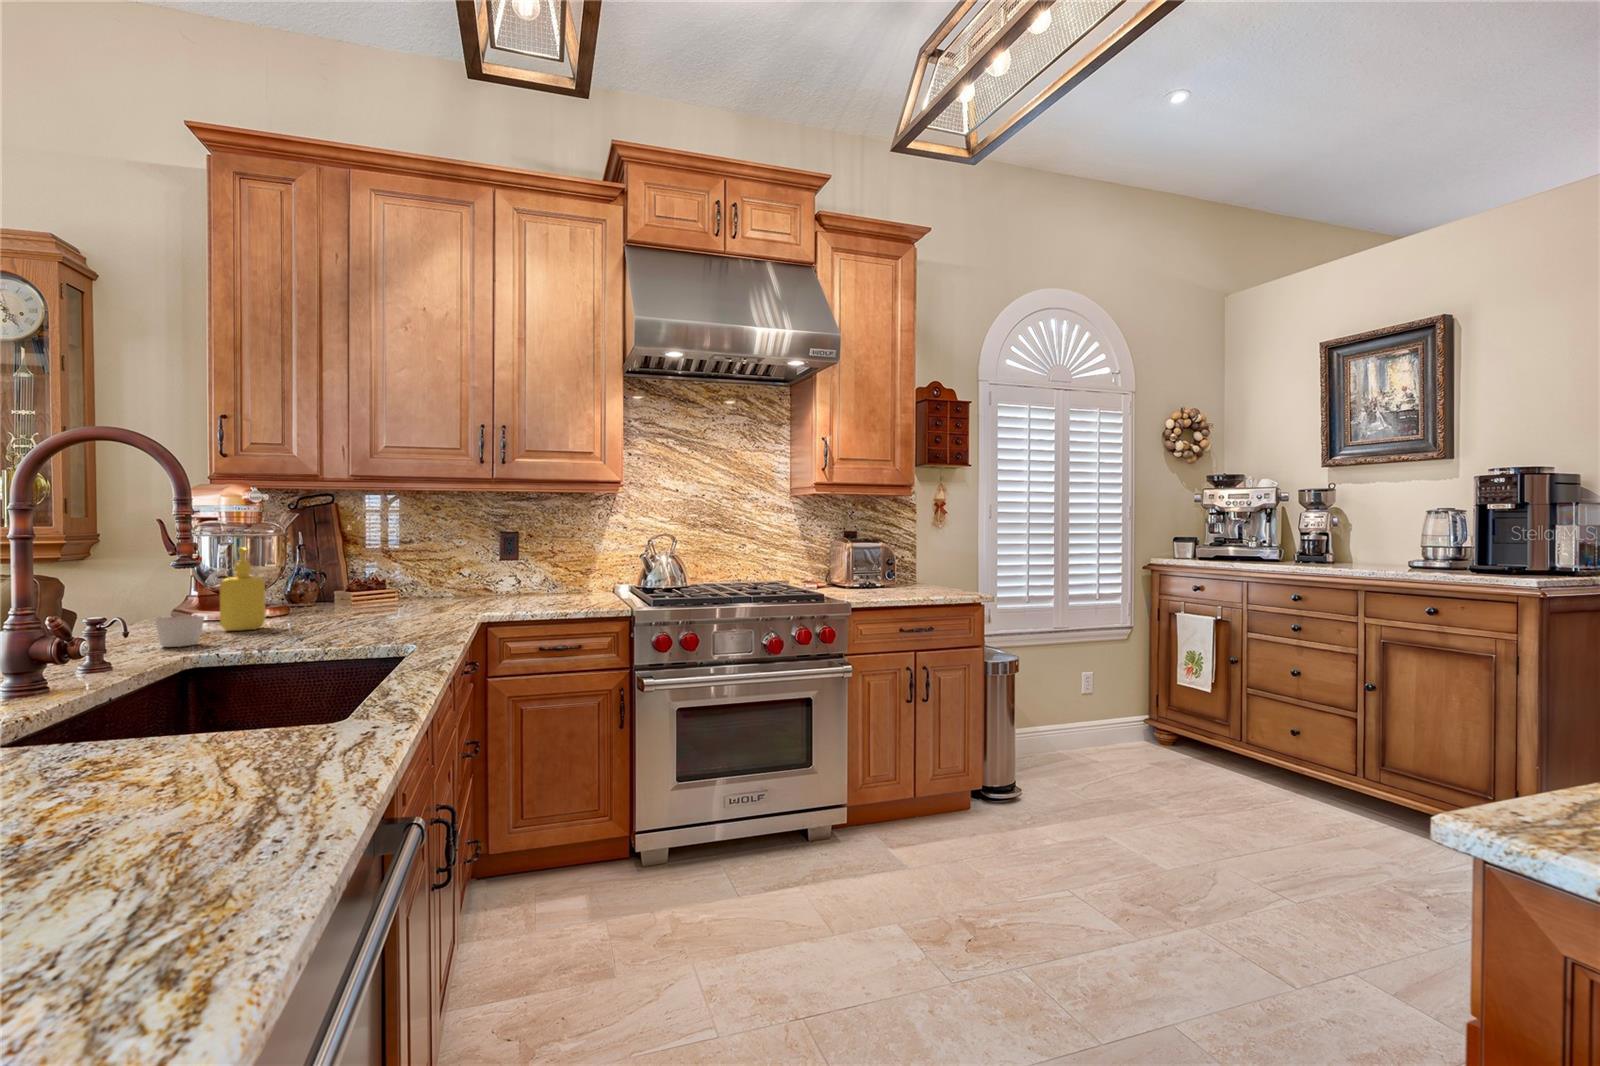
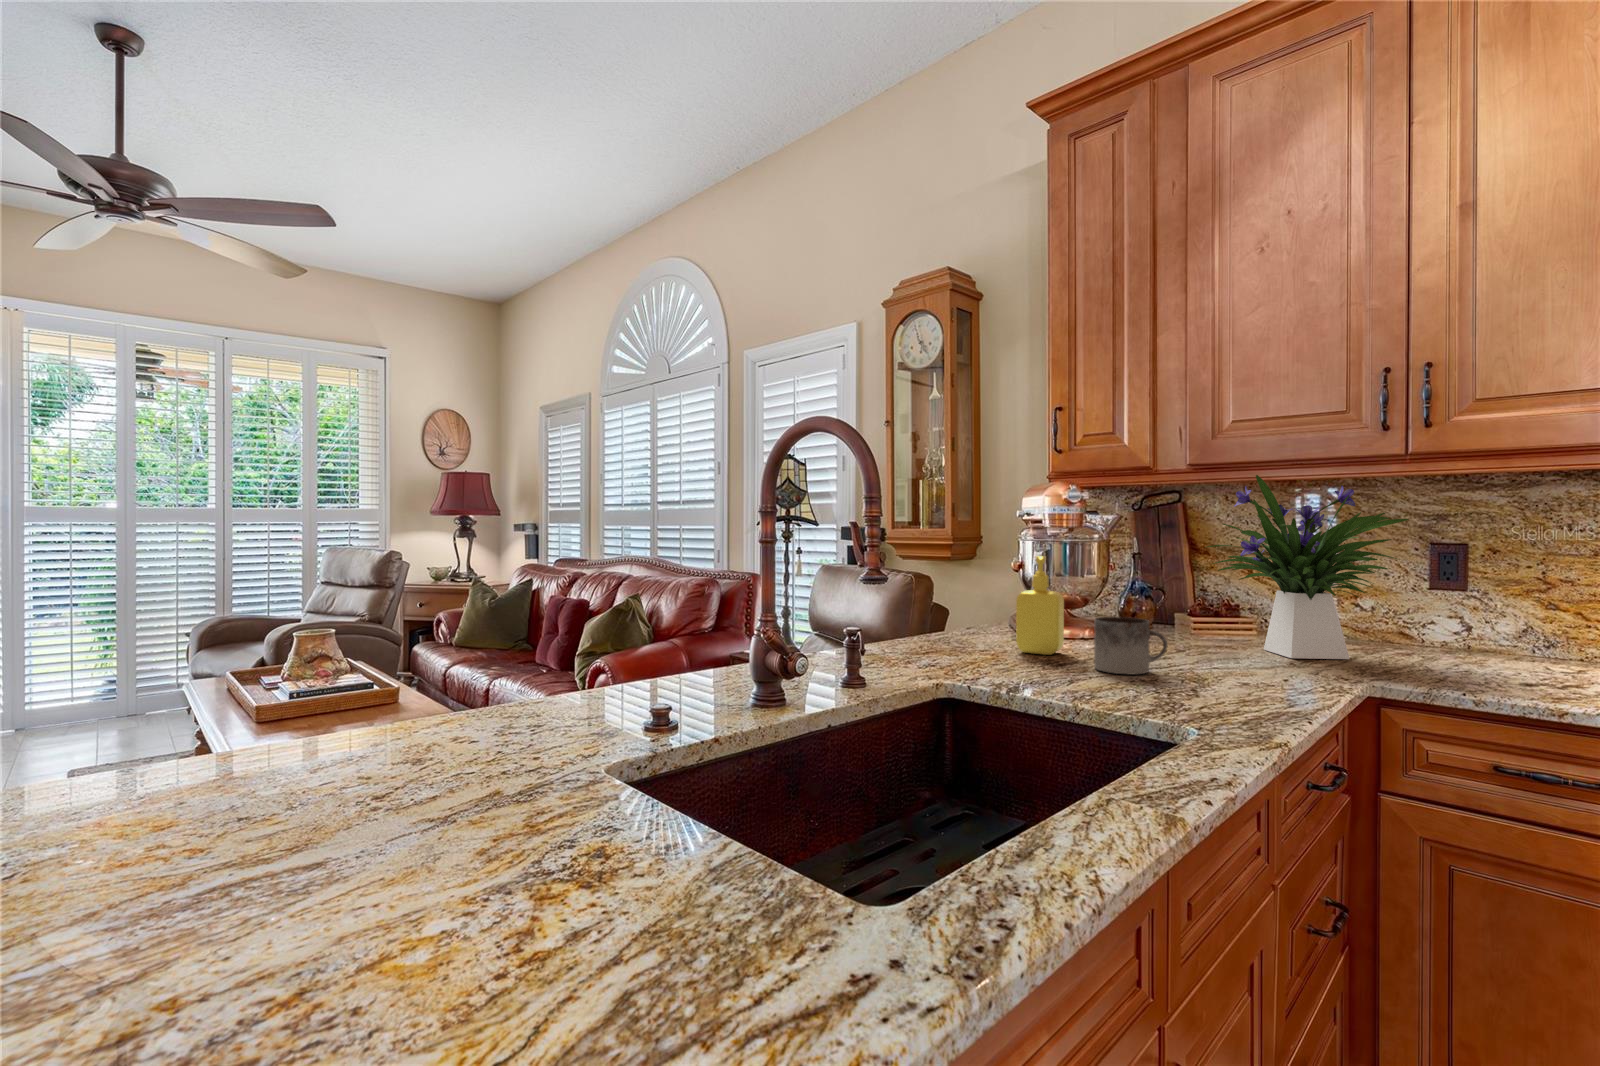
flower arrangement: none [371,486,498,610] -> present [1207,475,1408,659]
mug: none [306,590,363,632] -> present [1094,617,1167,675]
candle: present [155,616,204,647] -> none [938,631,982,667]

